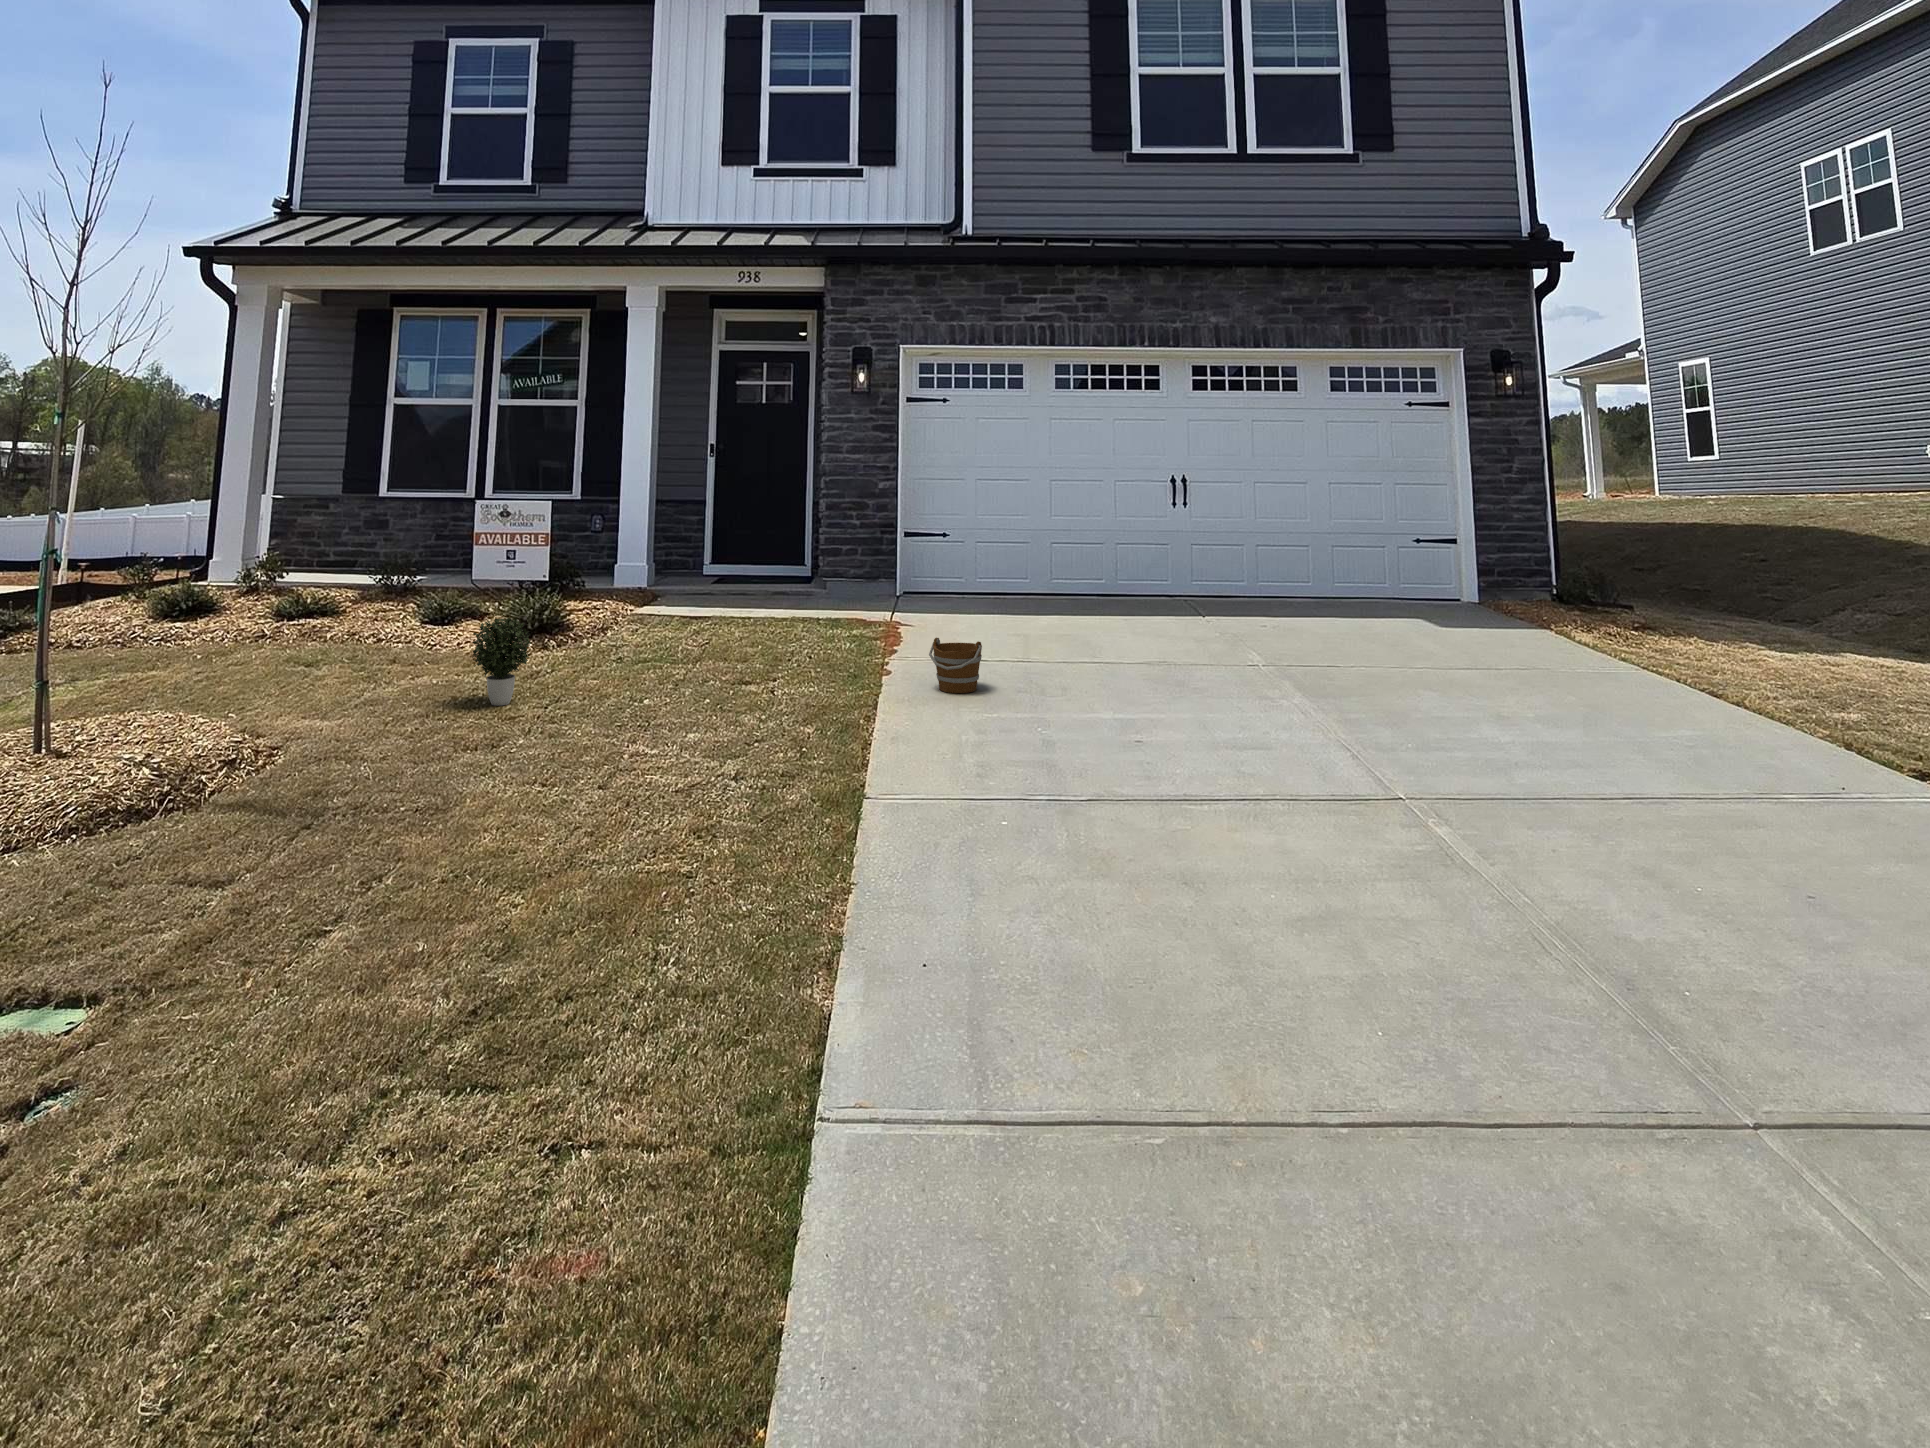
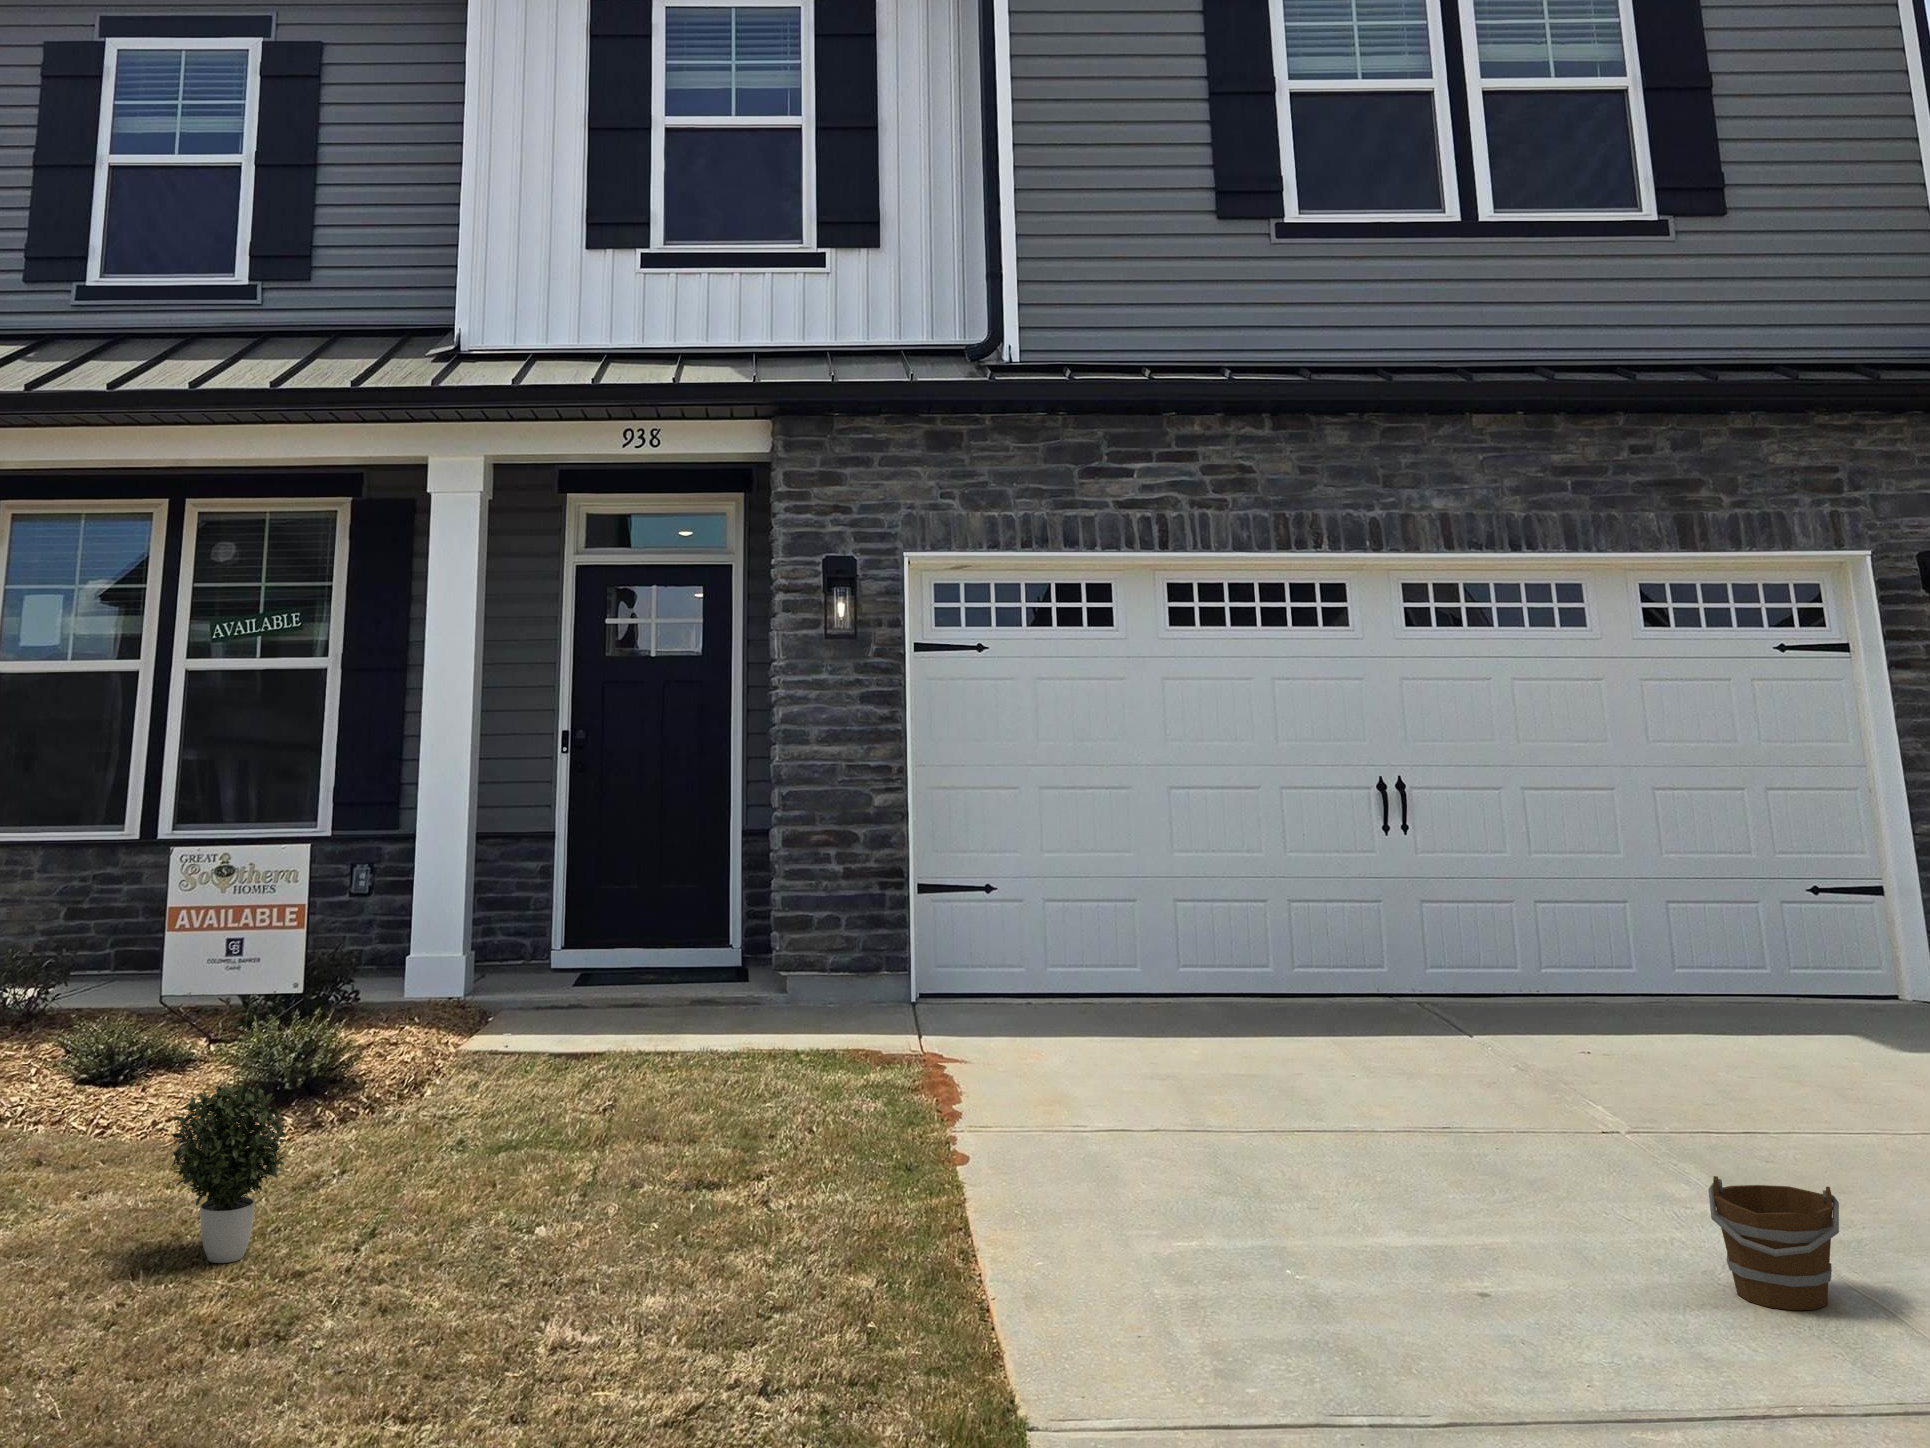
bucket: present [929,638,982,693] -> present [1708,1176,1839,1310]

